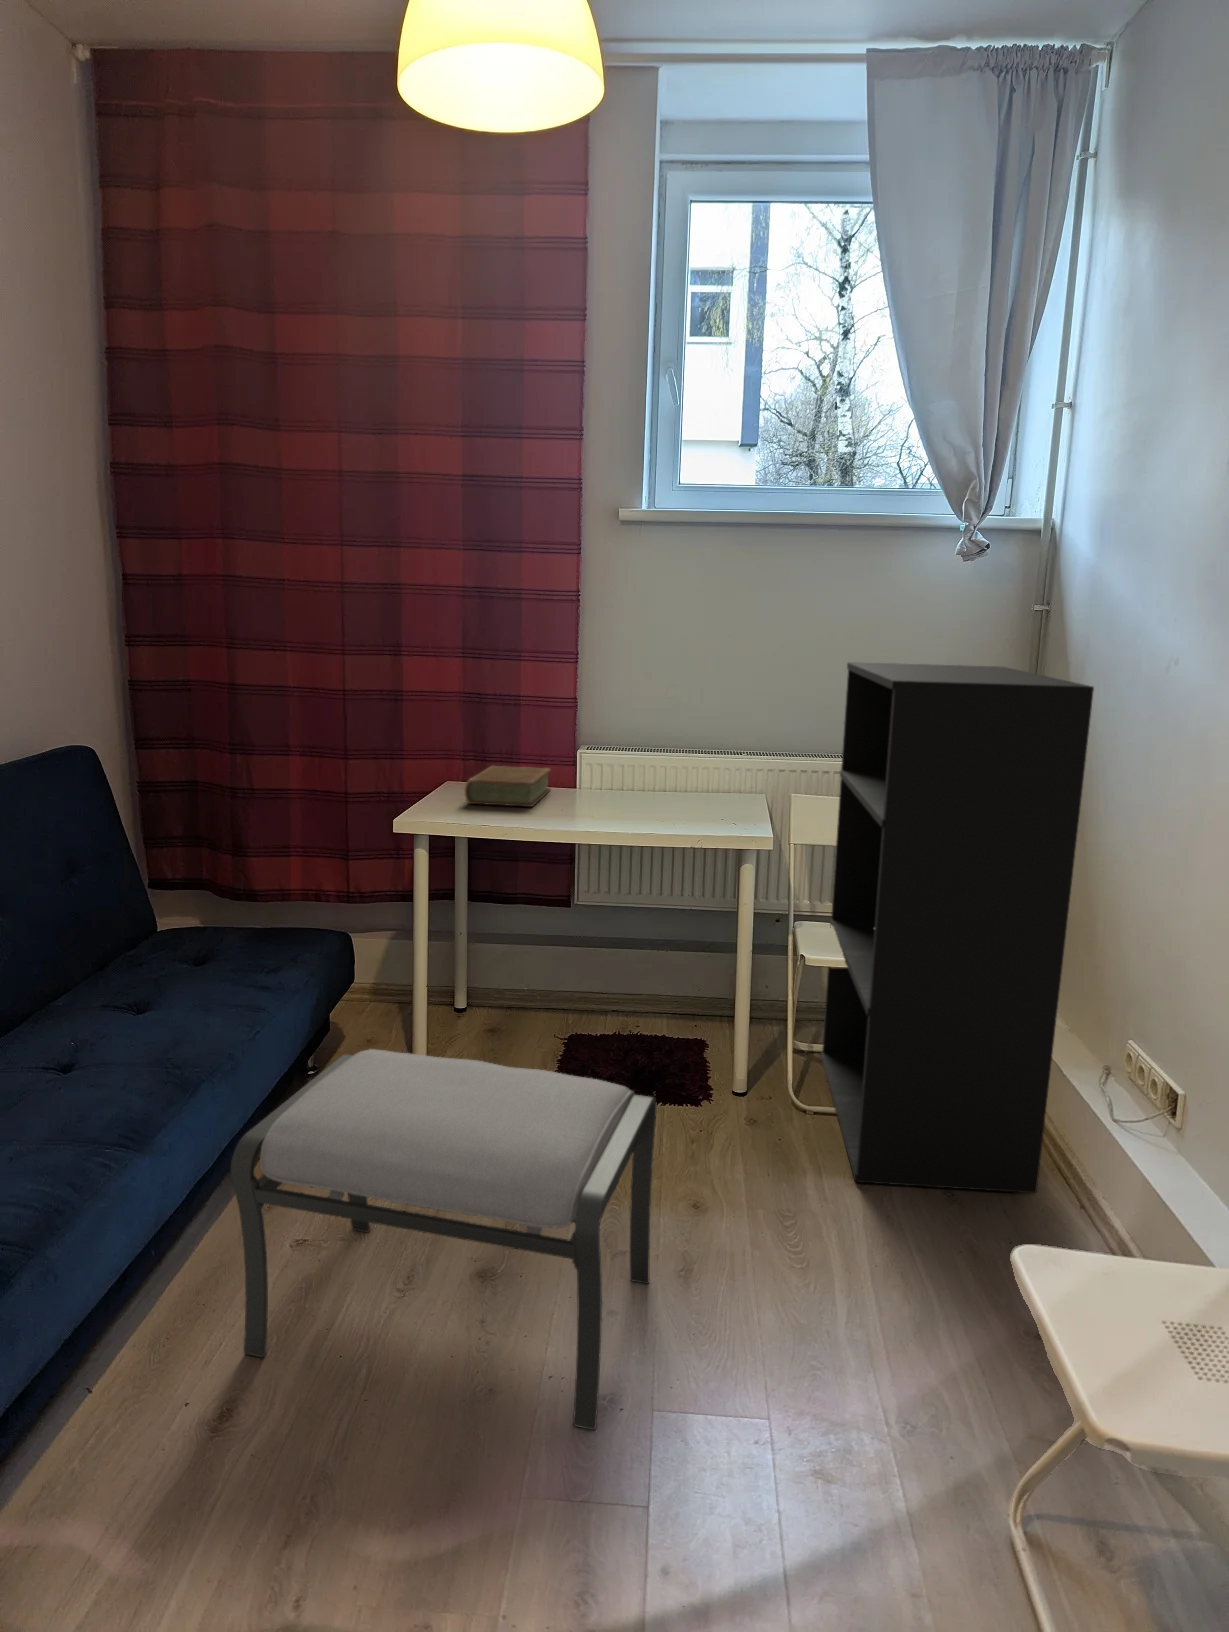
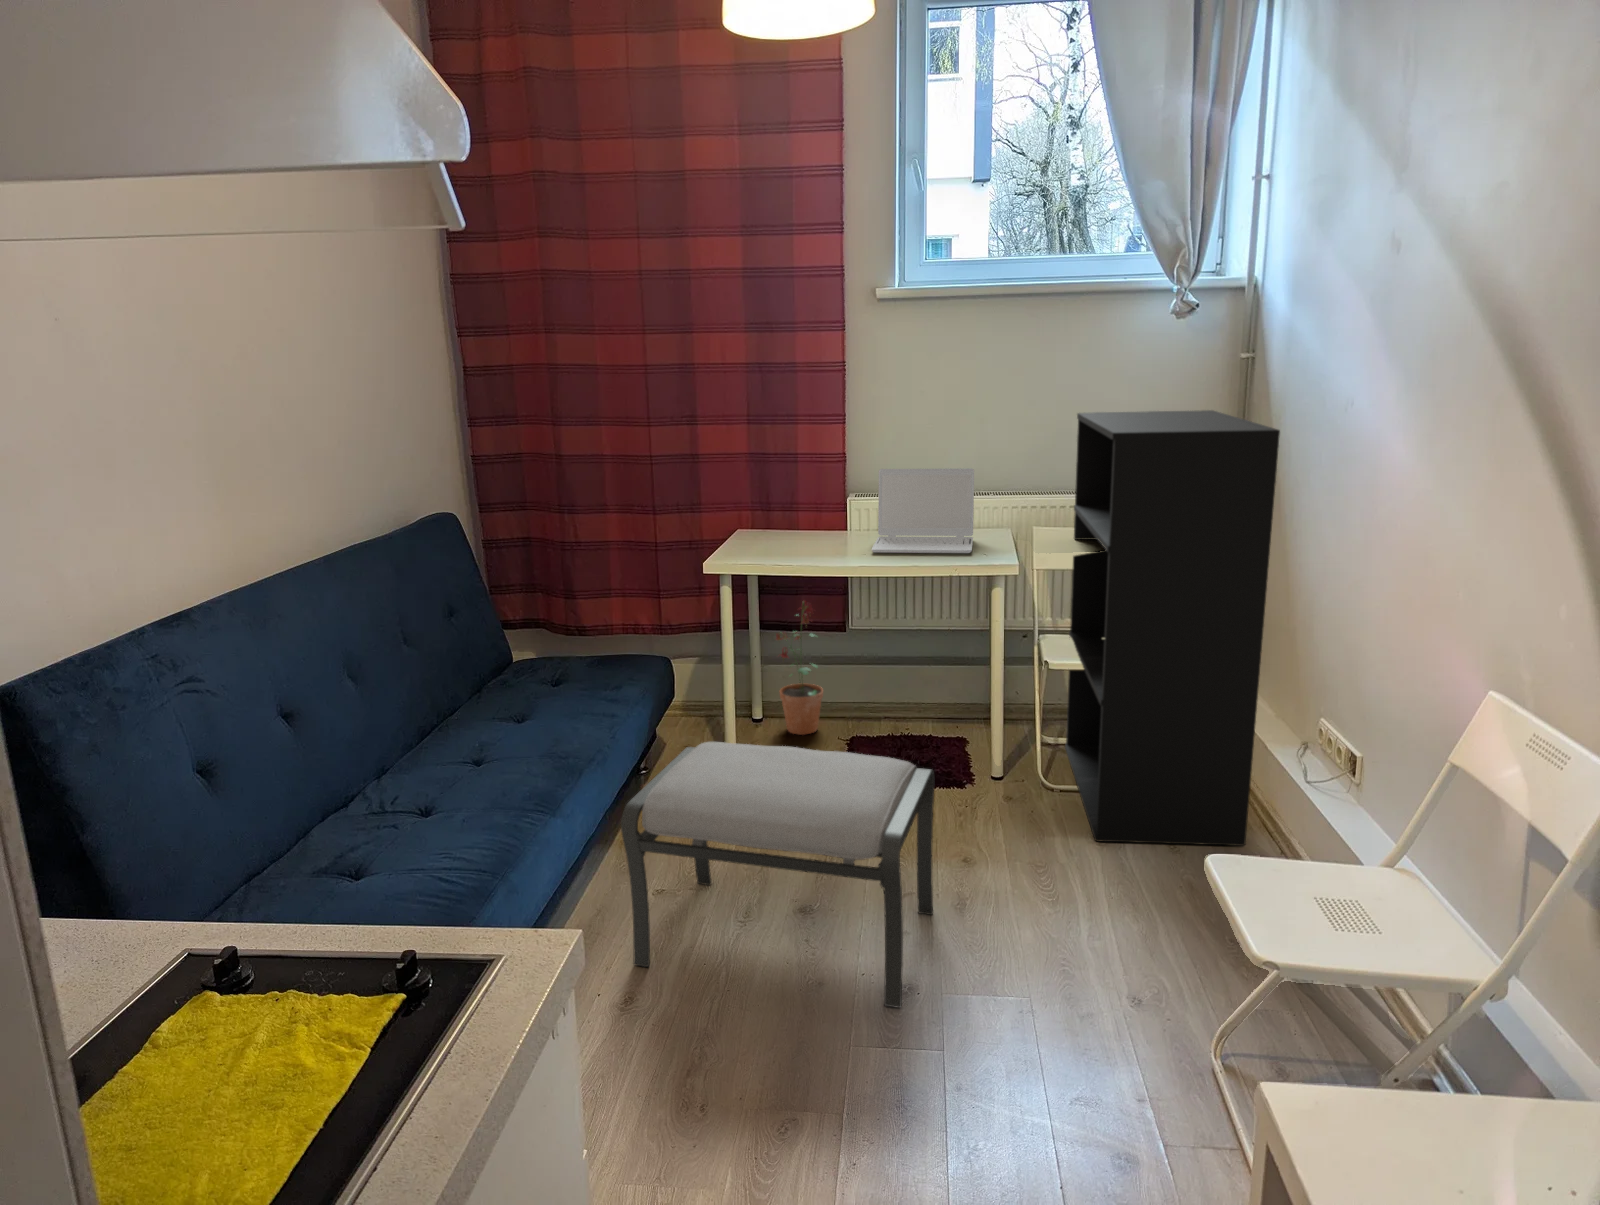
laptop: none [599,718,725,821] -> present [872,468,974,553]
book: present [465,766,551,807] -> none [758,514,827,547]
potted plant: none [485,869,539,1029] -> present [776,601,823,735]

